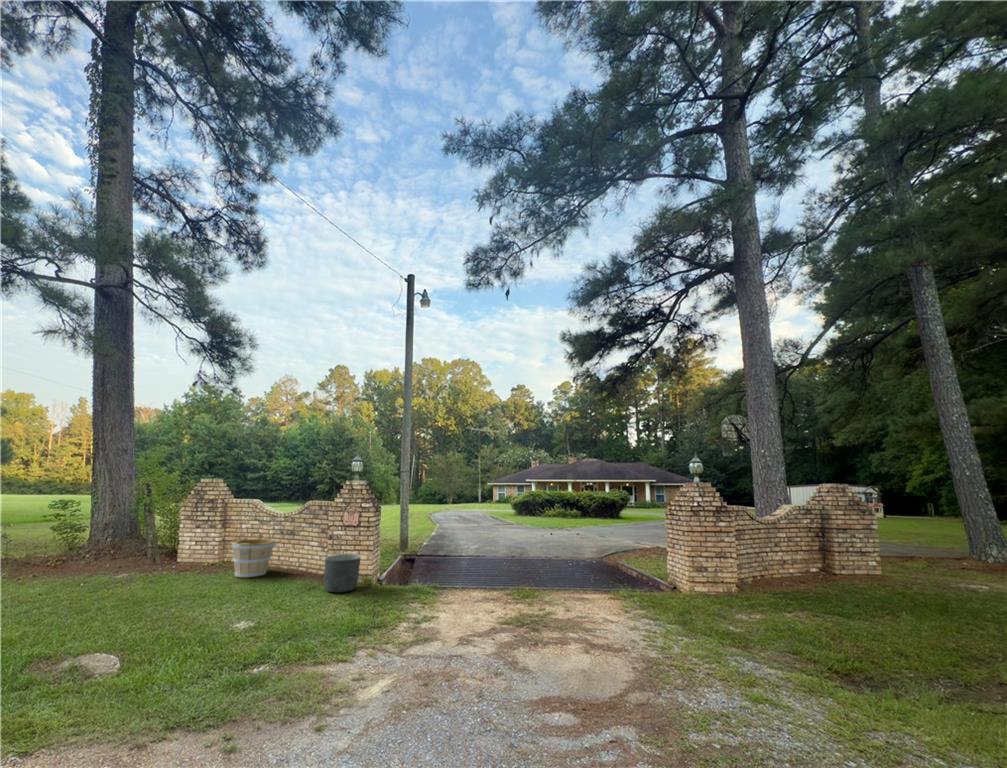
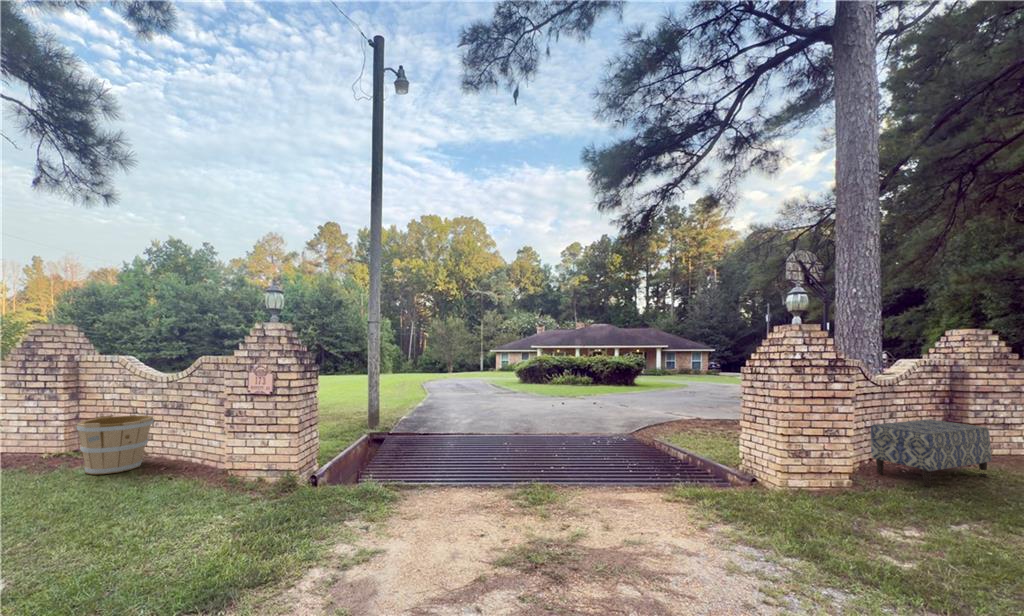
bench: none [756,548,838,593] -> present [870,419,992,487]
planter: present [324,554,361,593] -> none [209,438,272,500]

